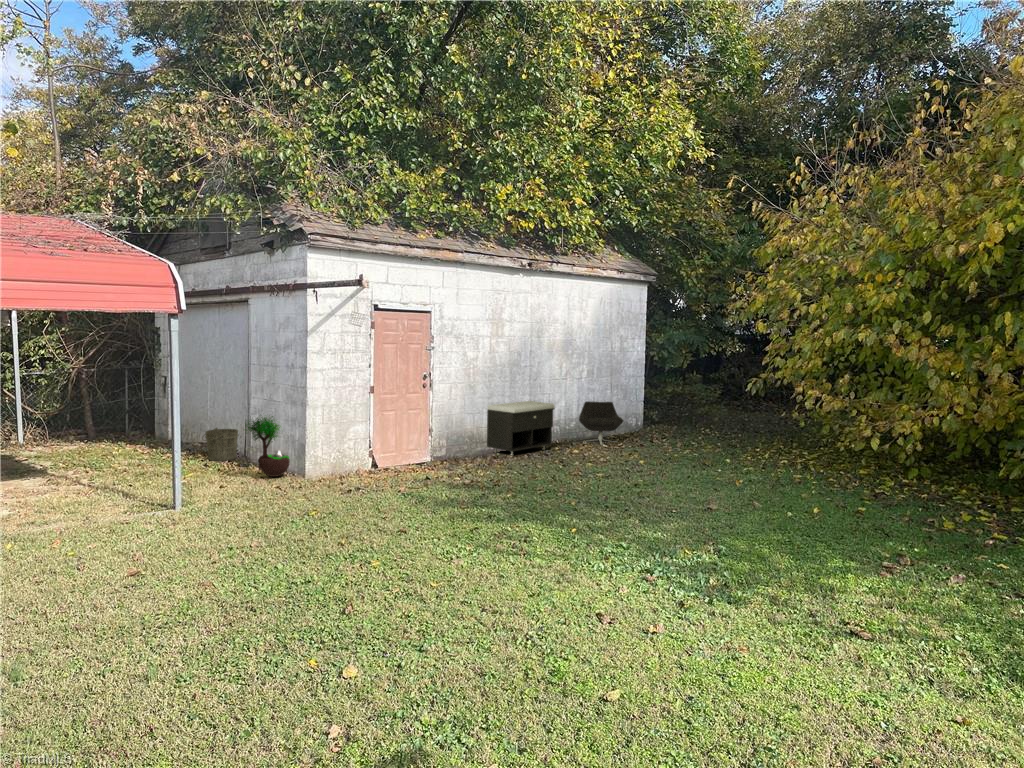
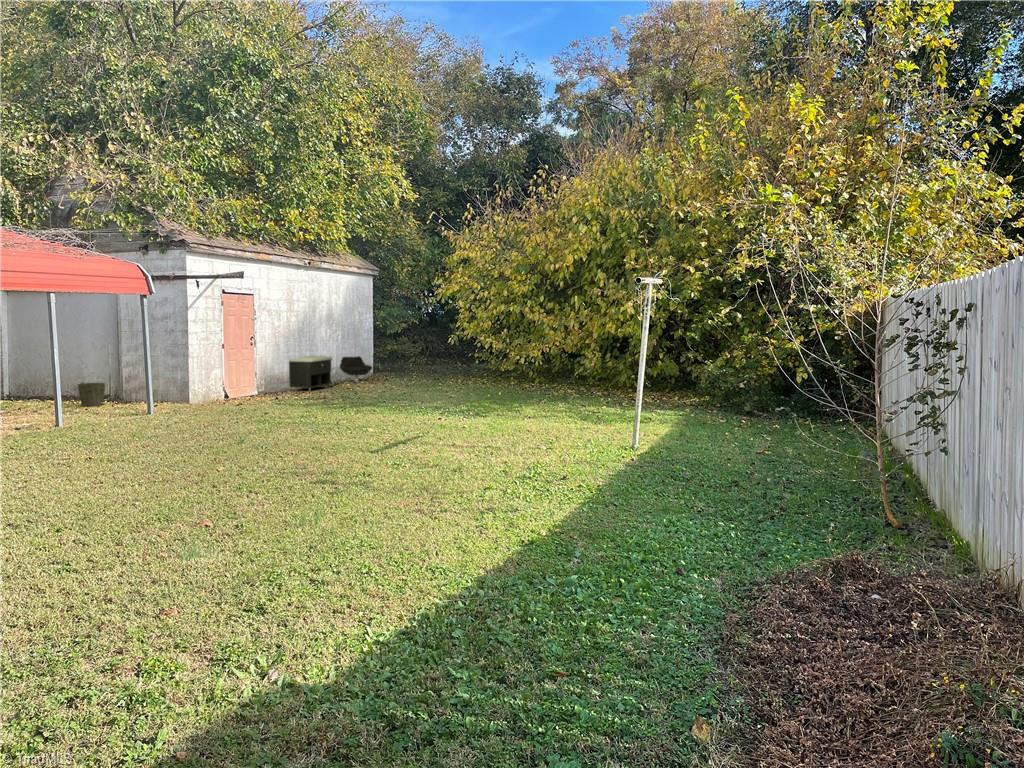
potted tree: present [247,416,290,477] -> none [142,361,177,408]

